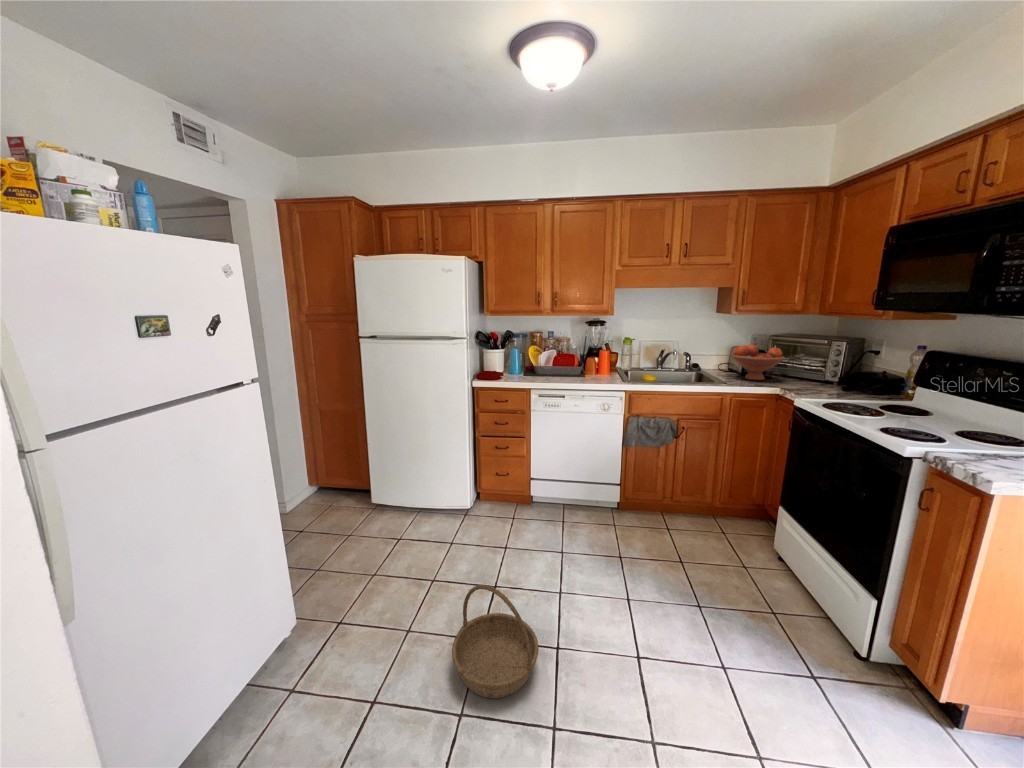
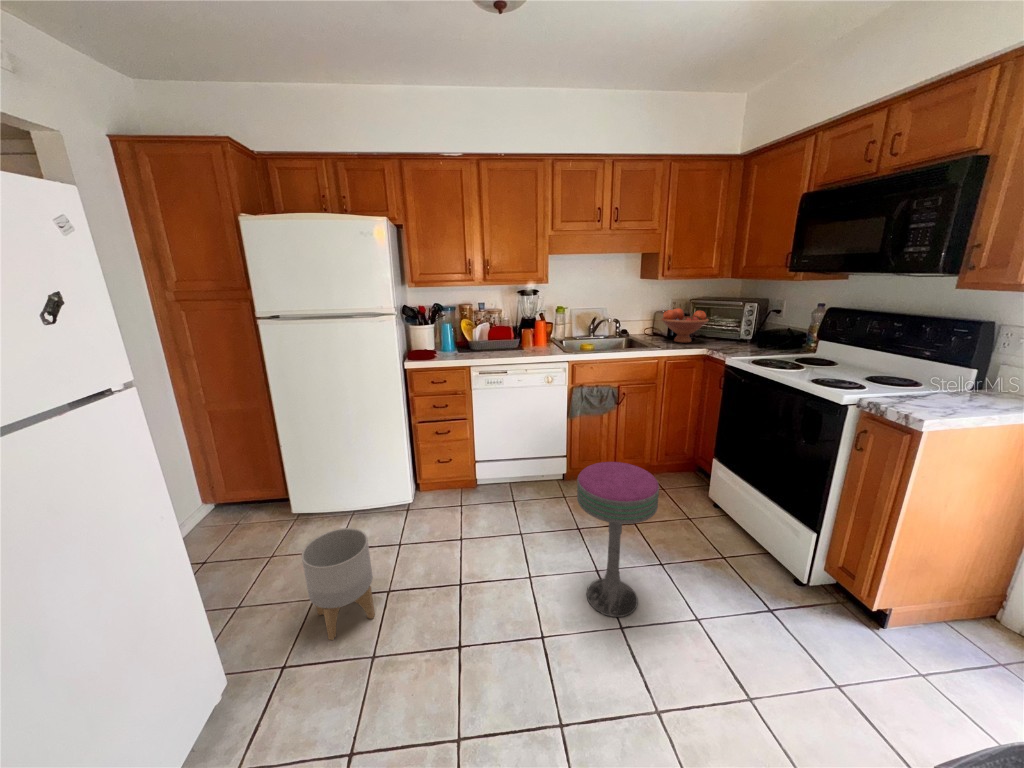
bar stool: none [603,489,684,646] -> present [577,462,659,617]
planter: none [364,517,419,610] -> present [302,528,375,640]
basket: present [452,585,539,698] -> none [434,591,530,712]

